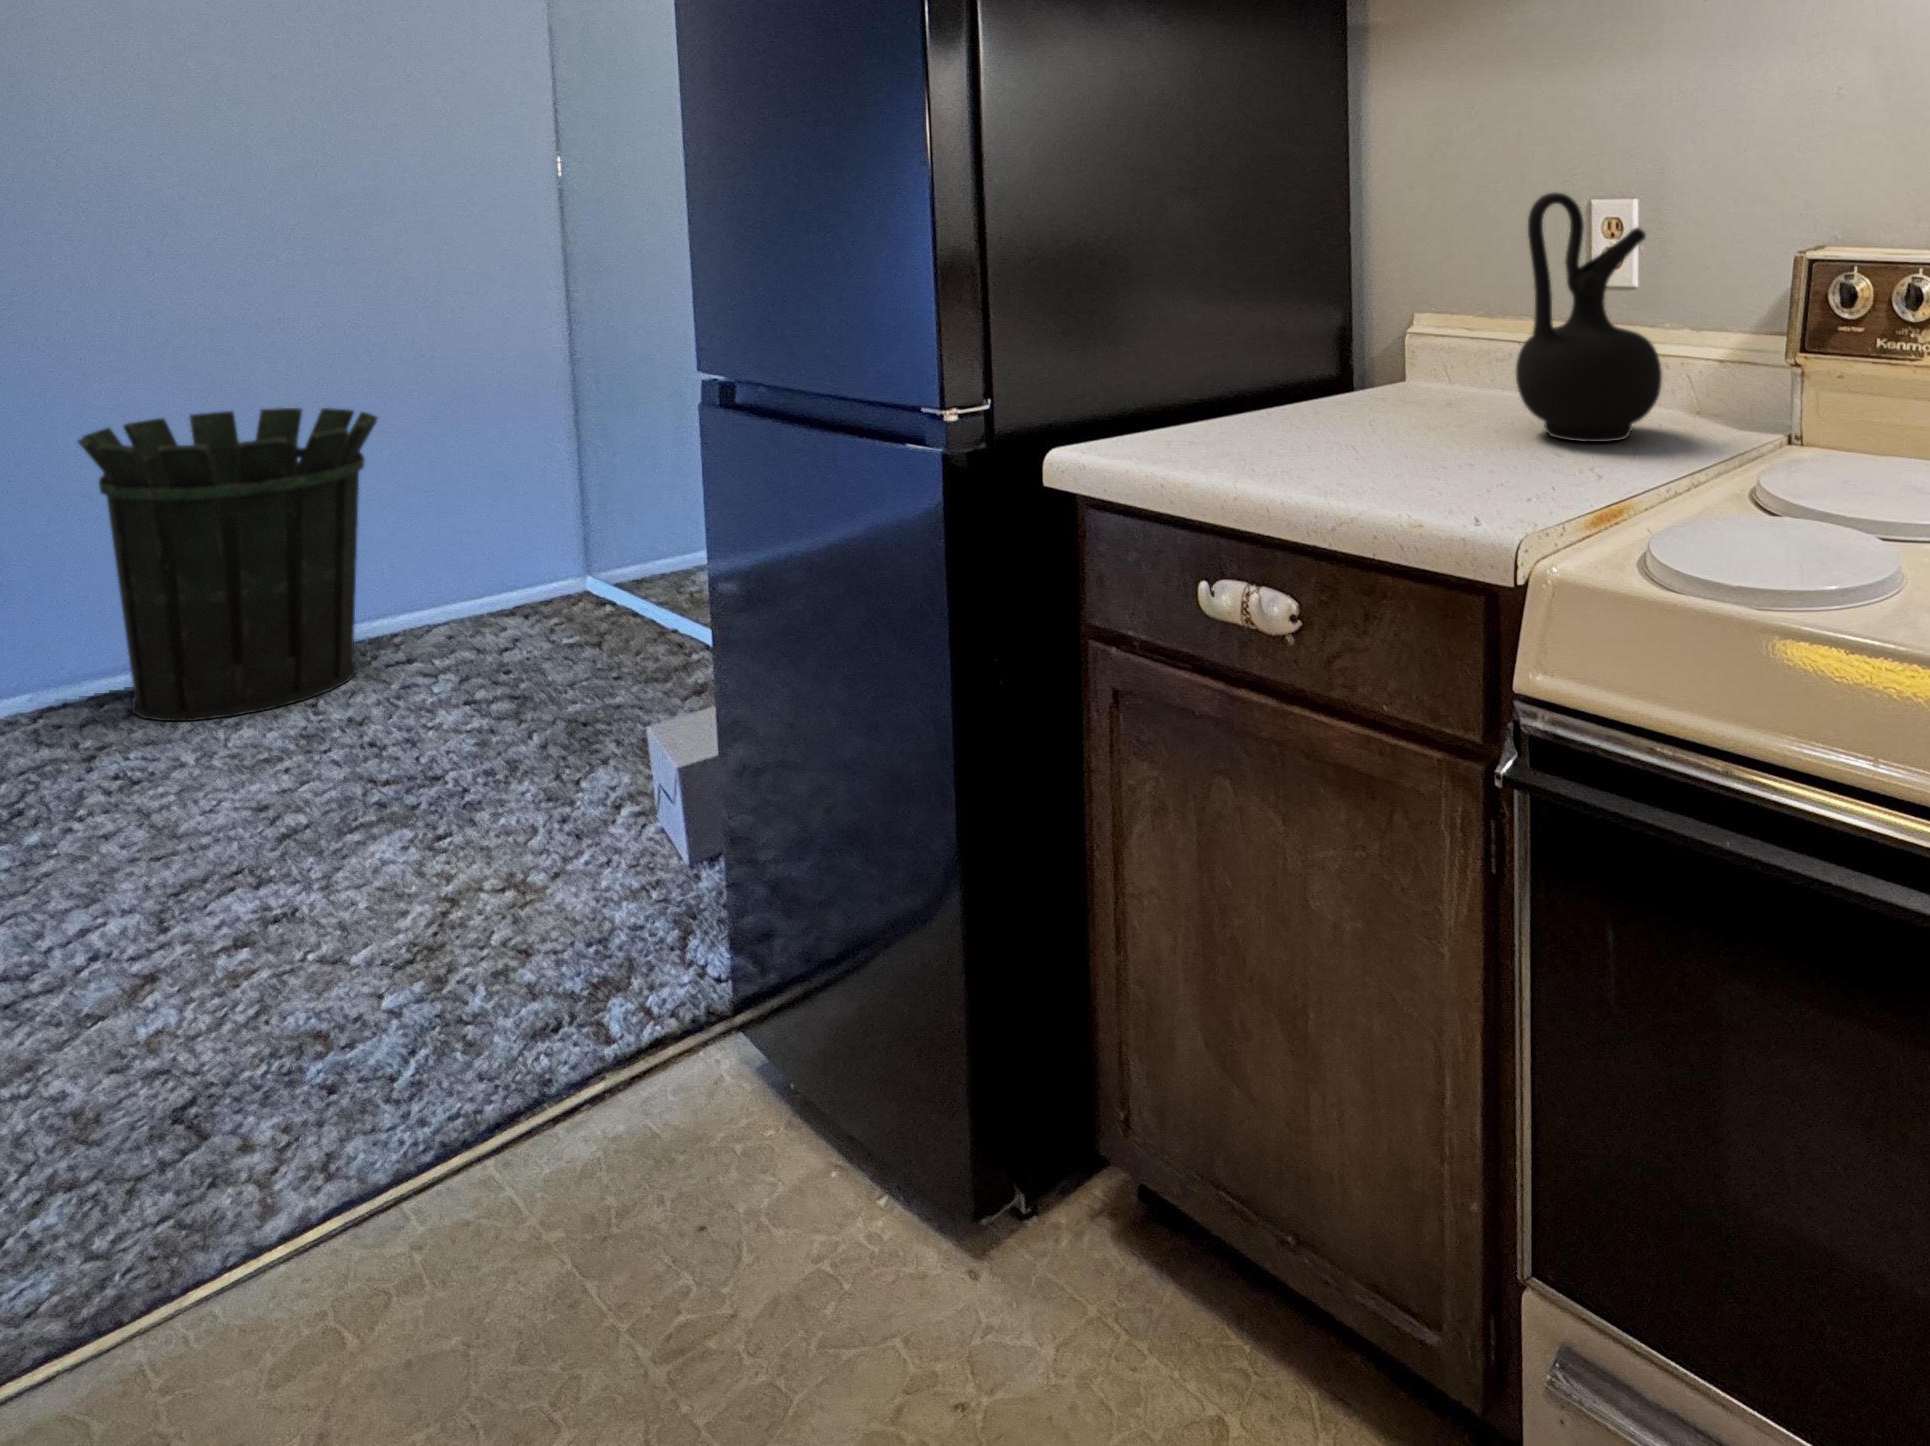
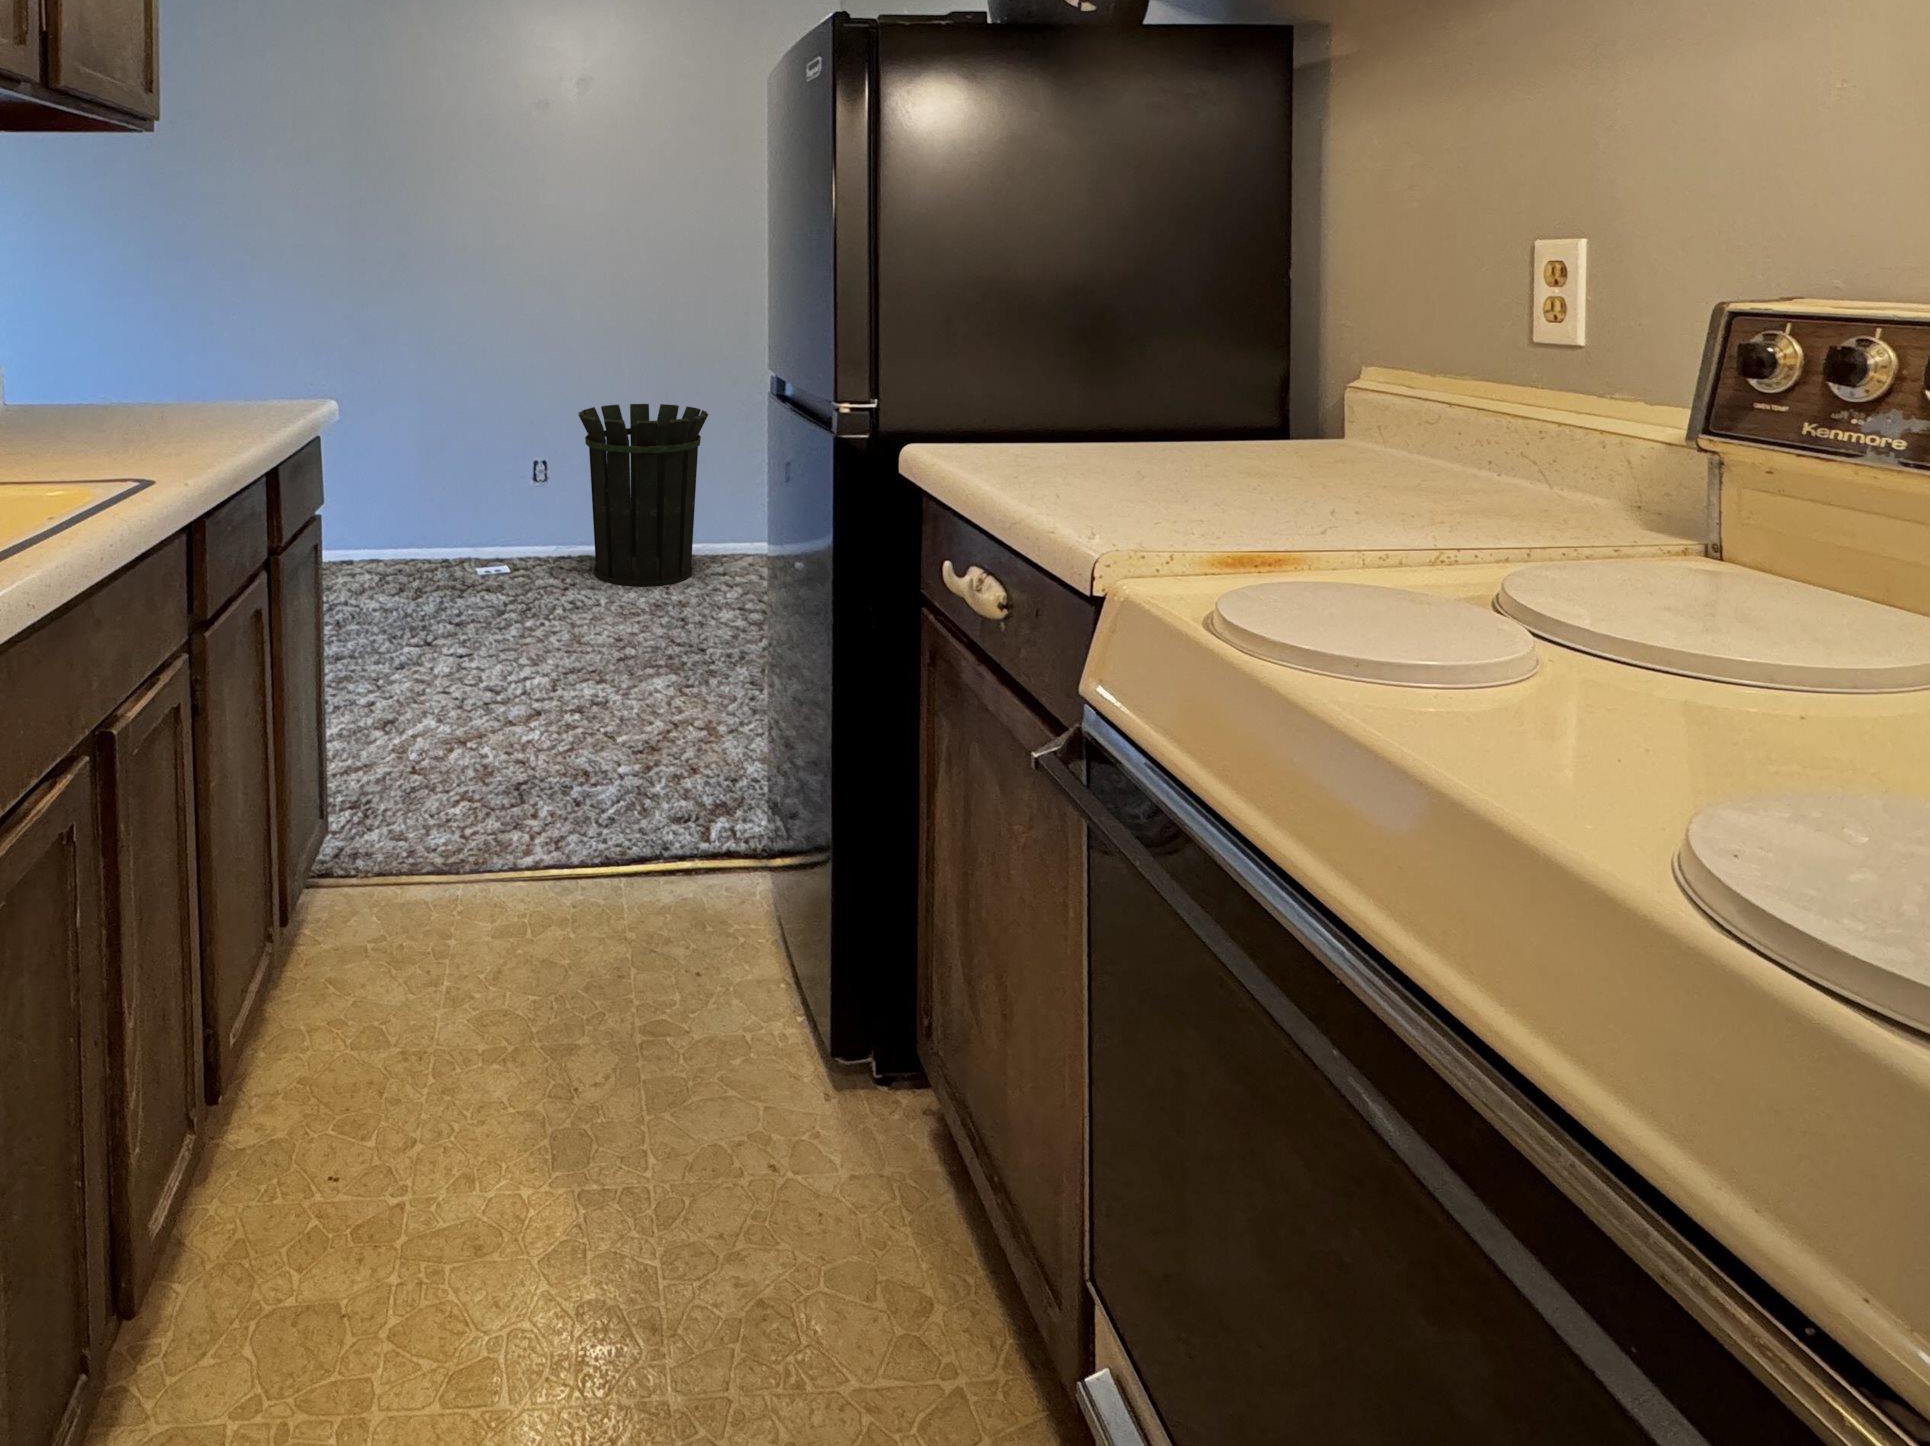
ceramic jug: present [1516,193,1662,442] -> none [1340,231,1541,518]

